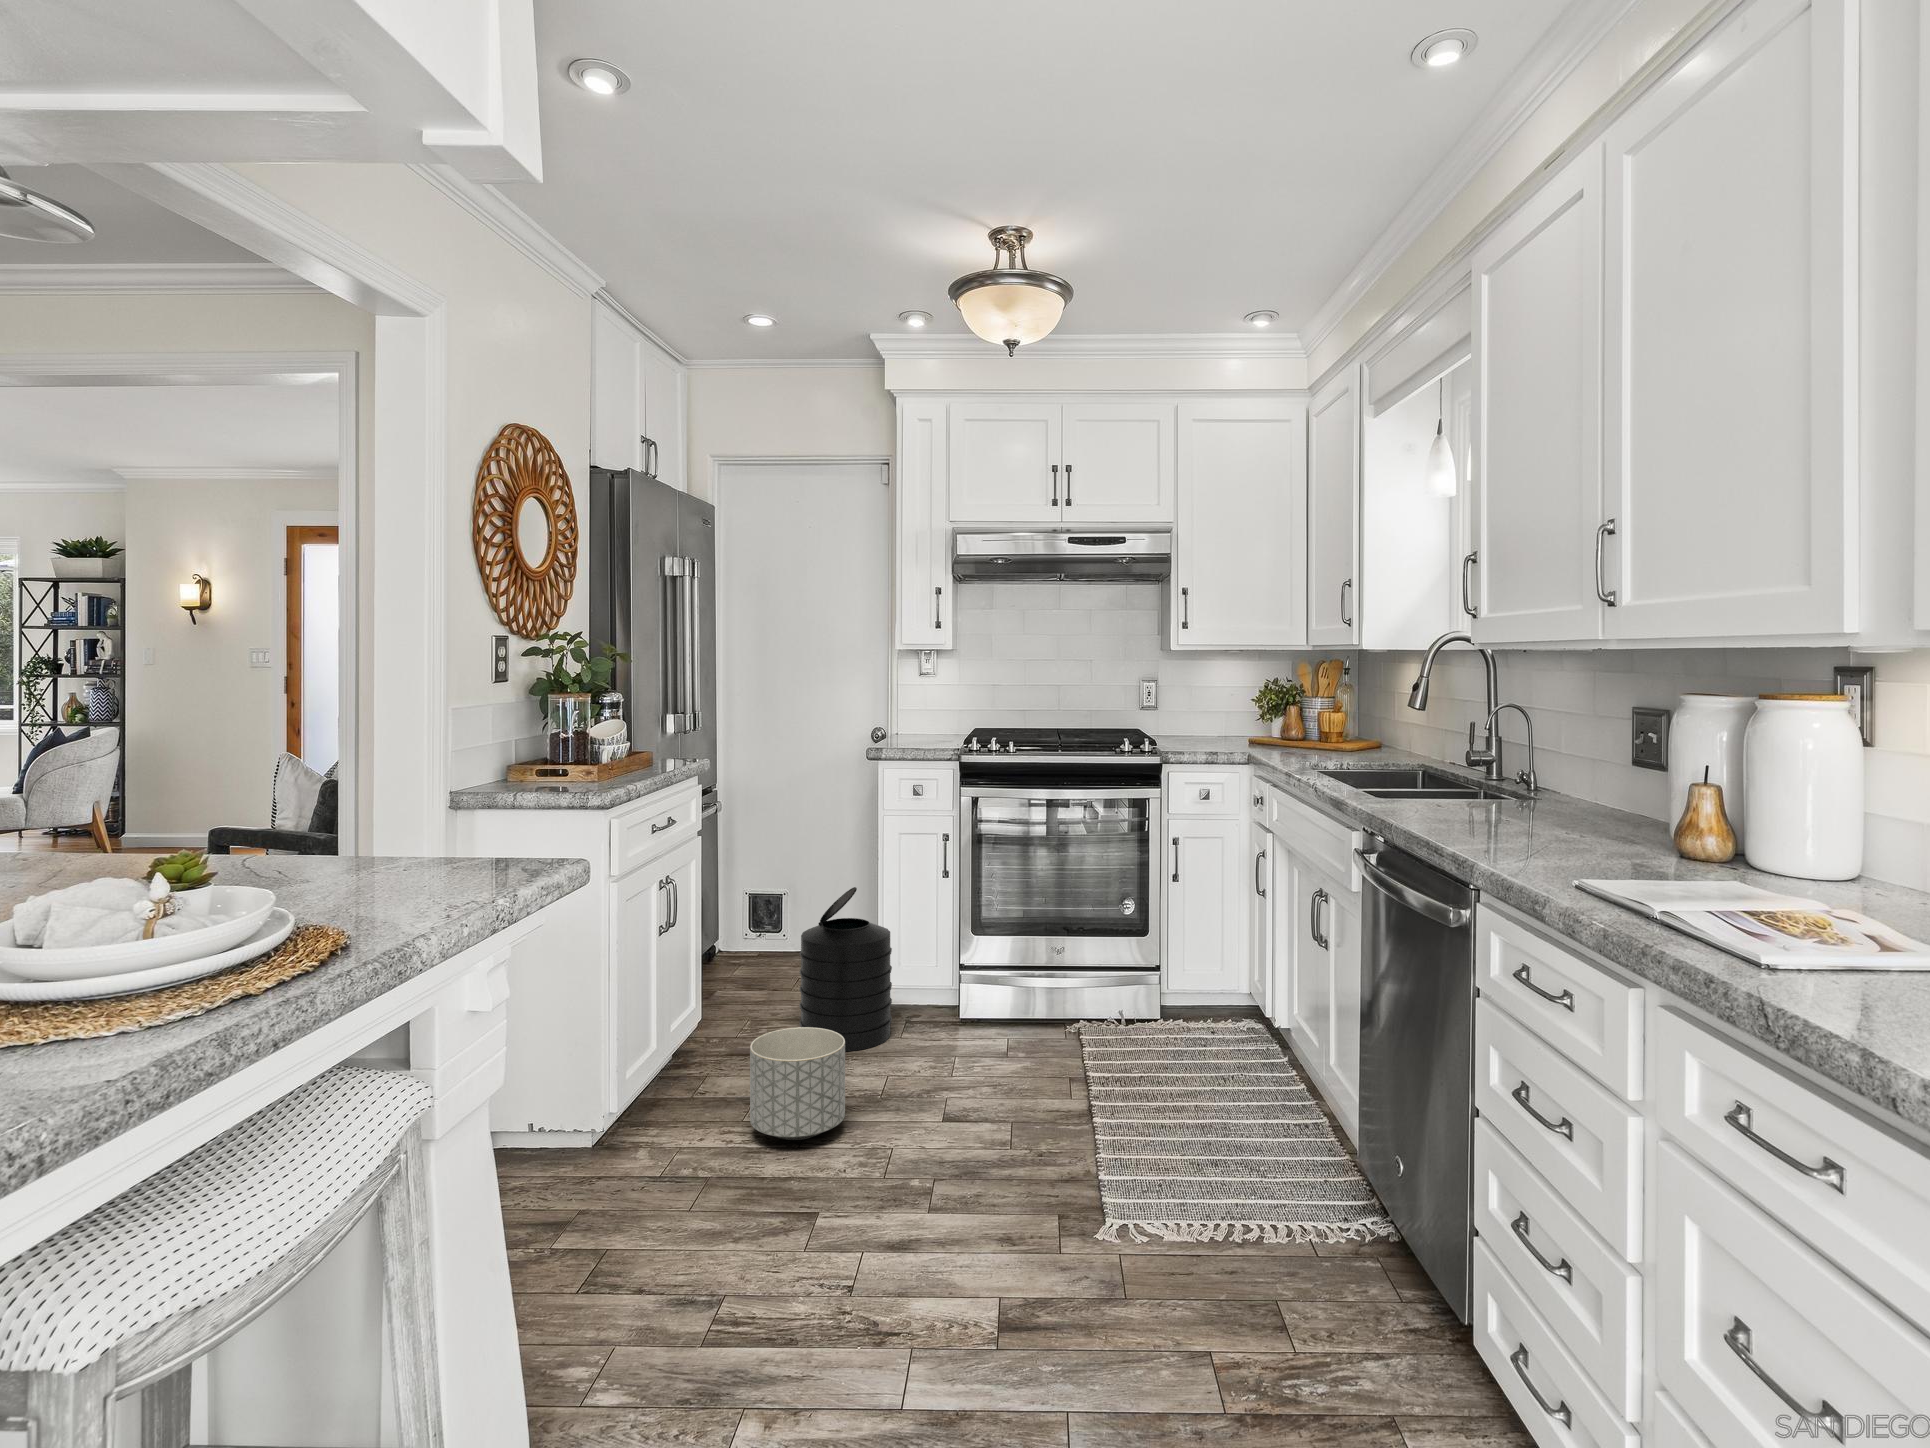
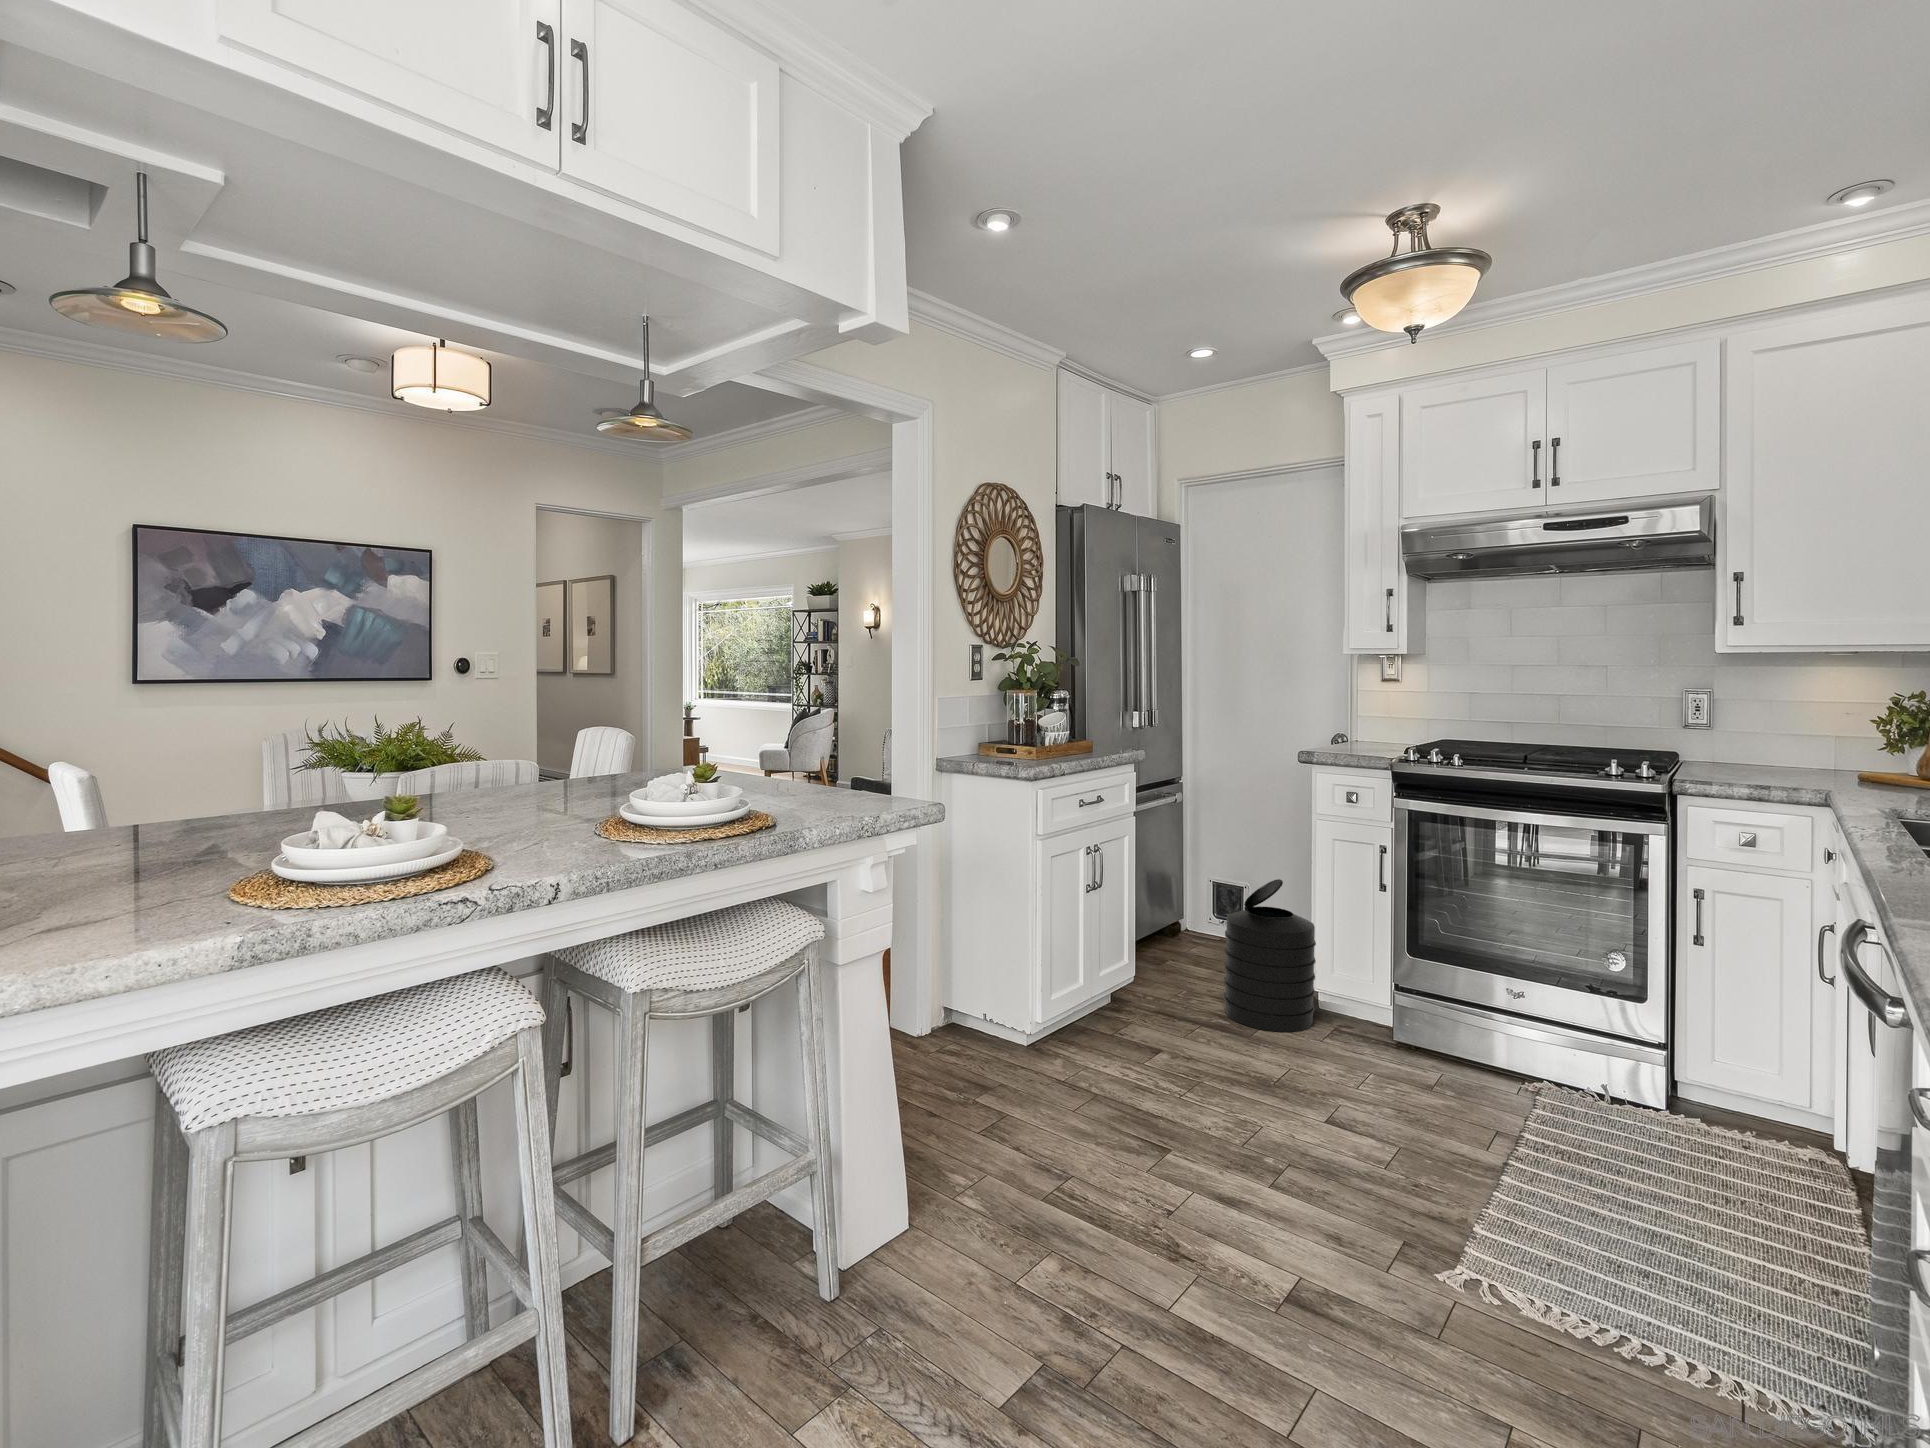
planter: present [750,1027,845,1140] -> none [1141,992,1229,1092]

